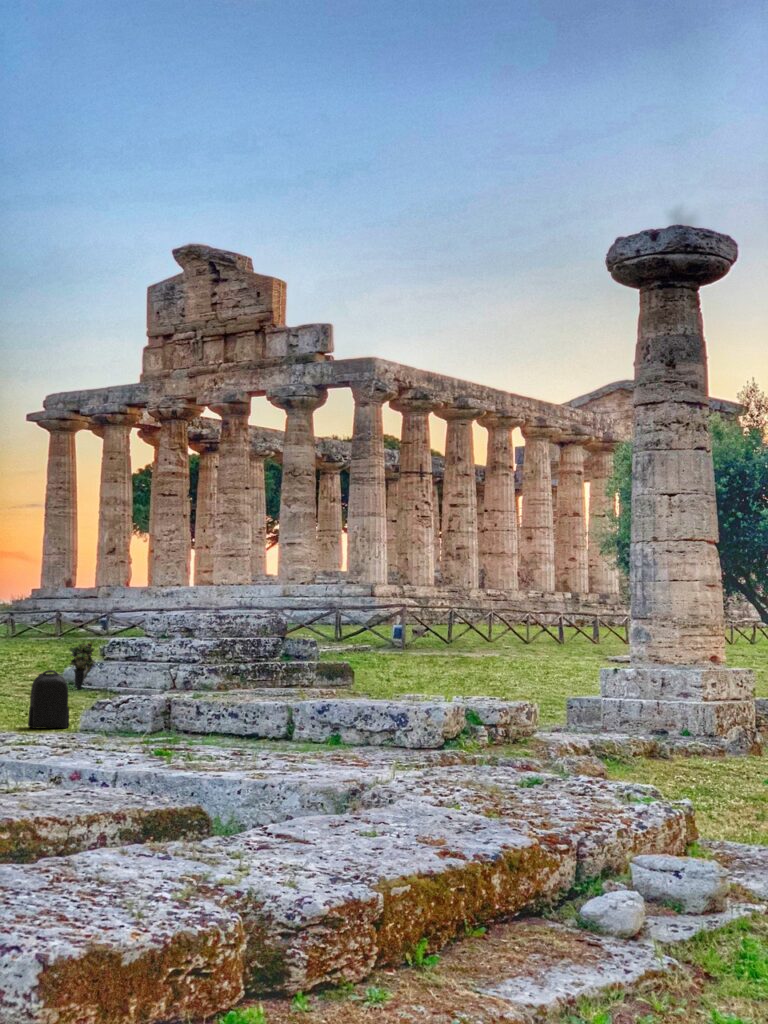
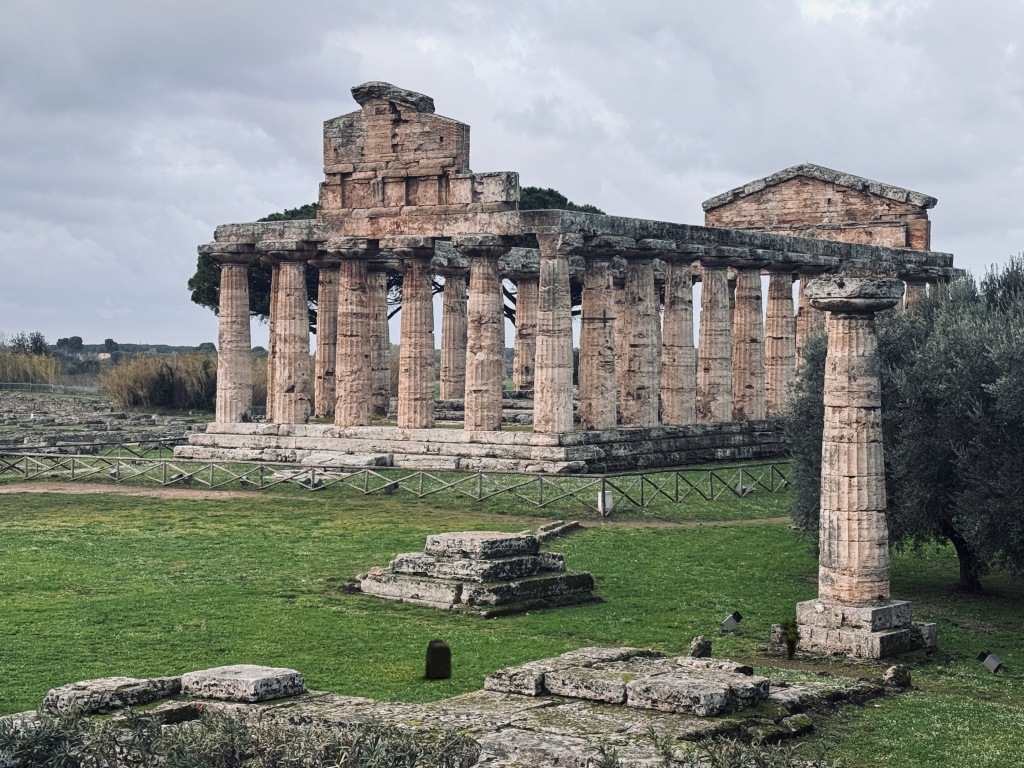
potted plant: present [69,641,95,690] -> present [779,616,803,659]

